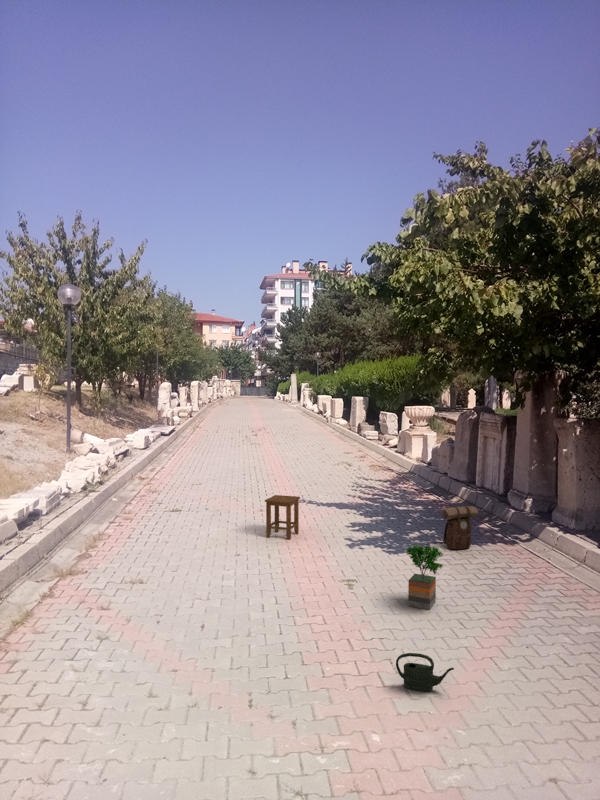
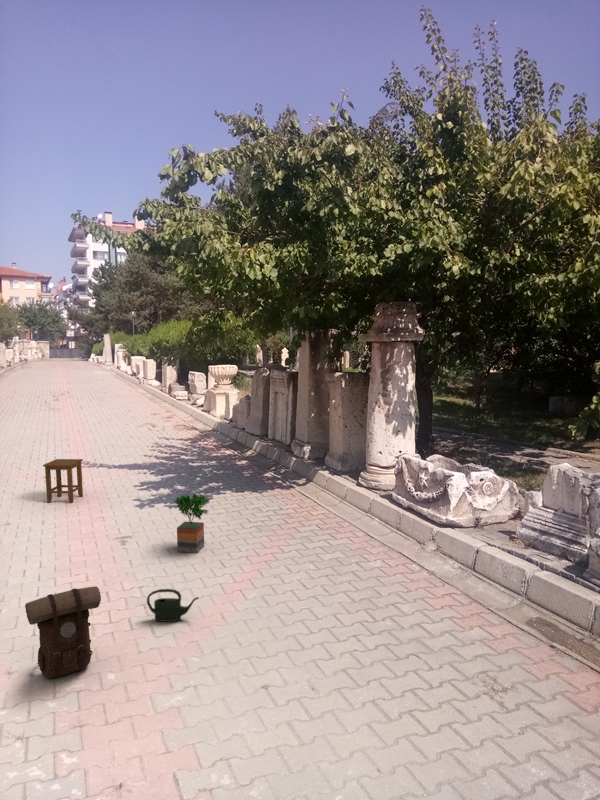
backpack: present [442,506,478,550] -> present [25,586,101,678]

